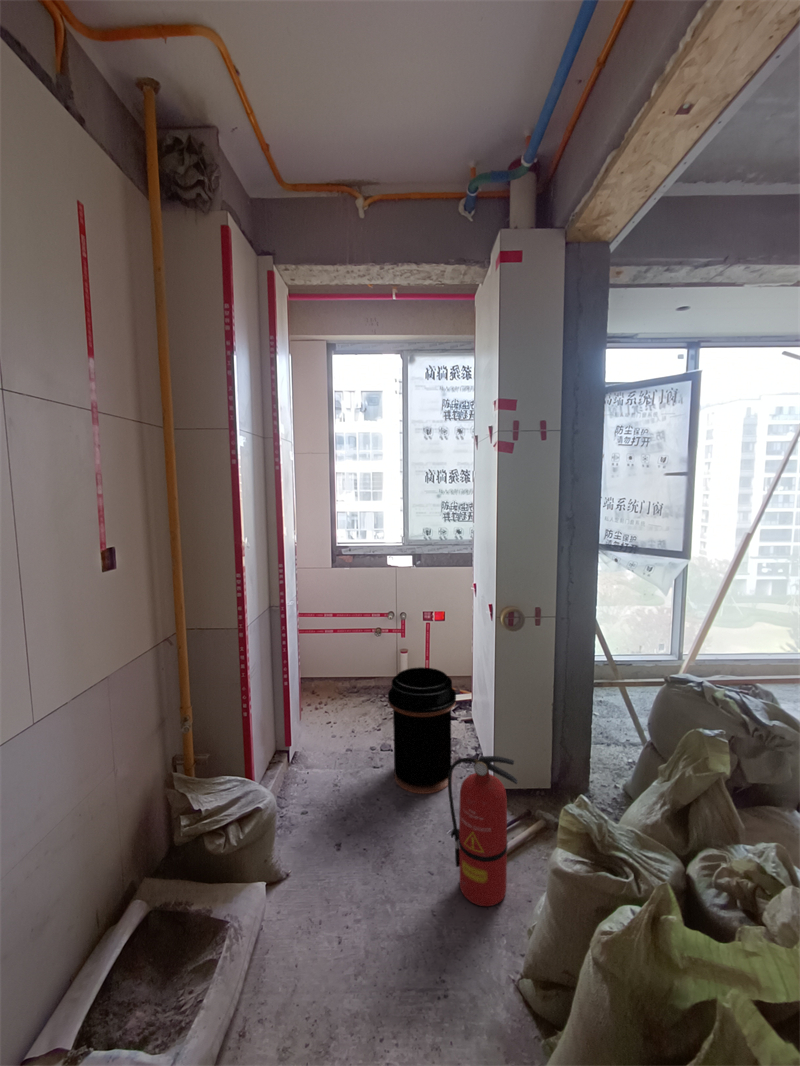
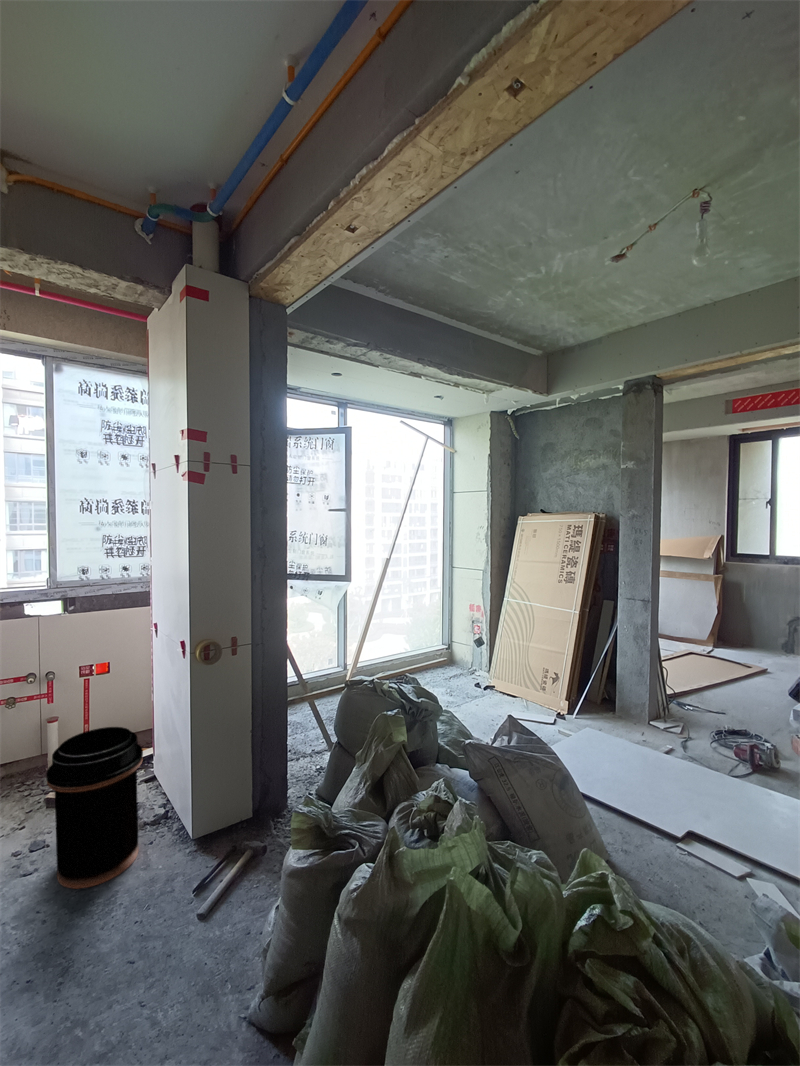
fire extinguisher: present [448,756,517,906] -> none [152,793,234,973]

